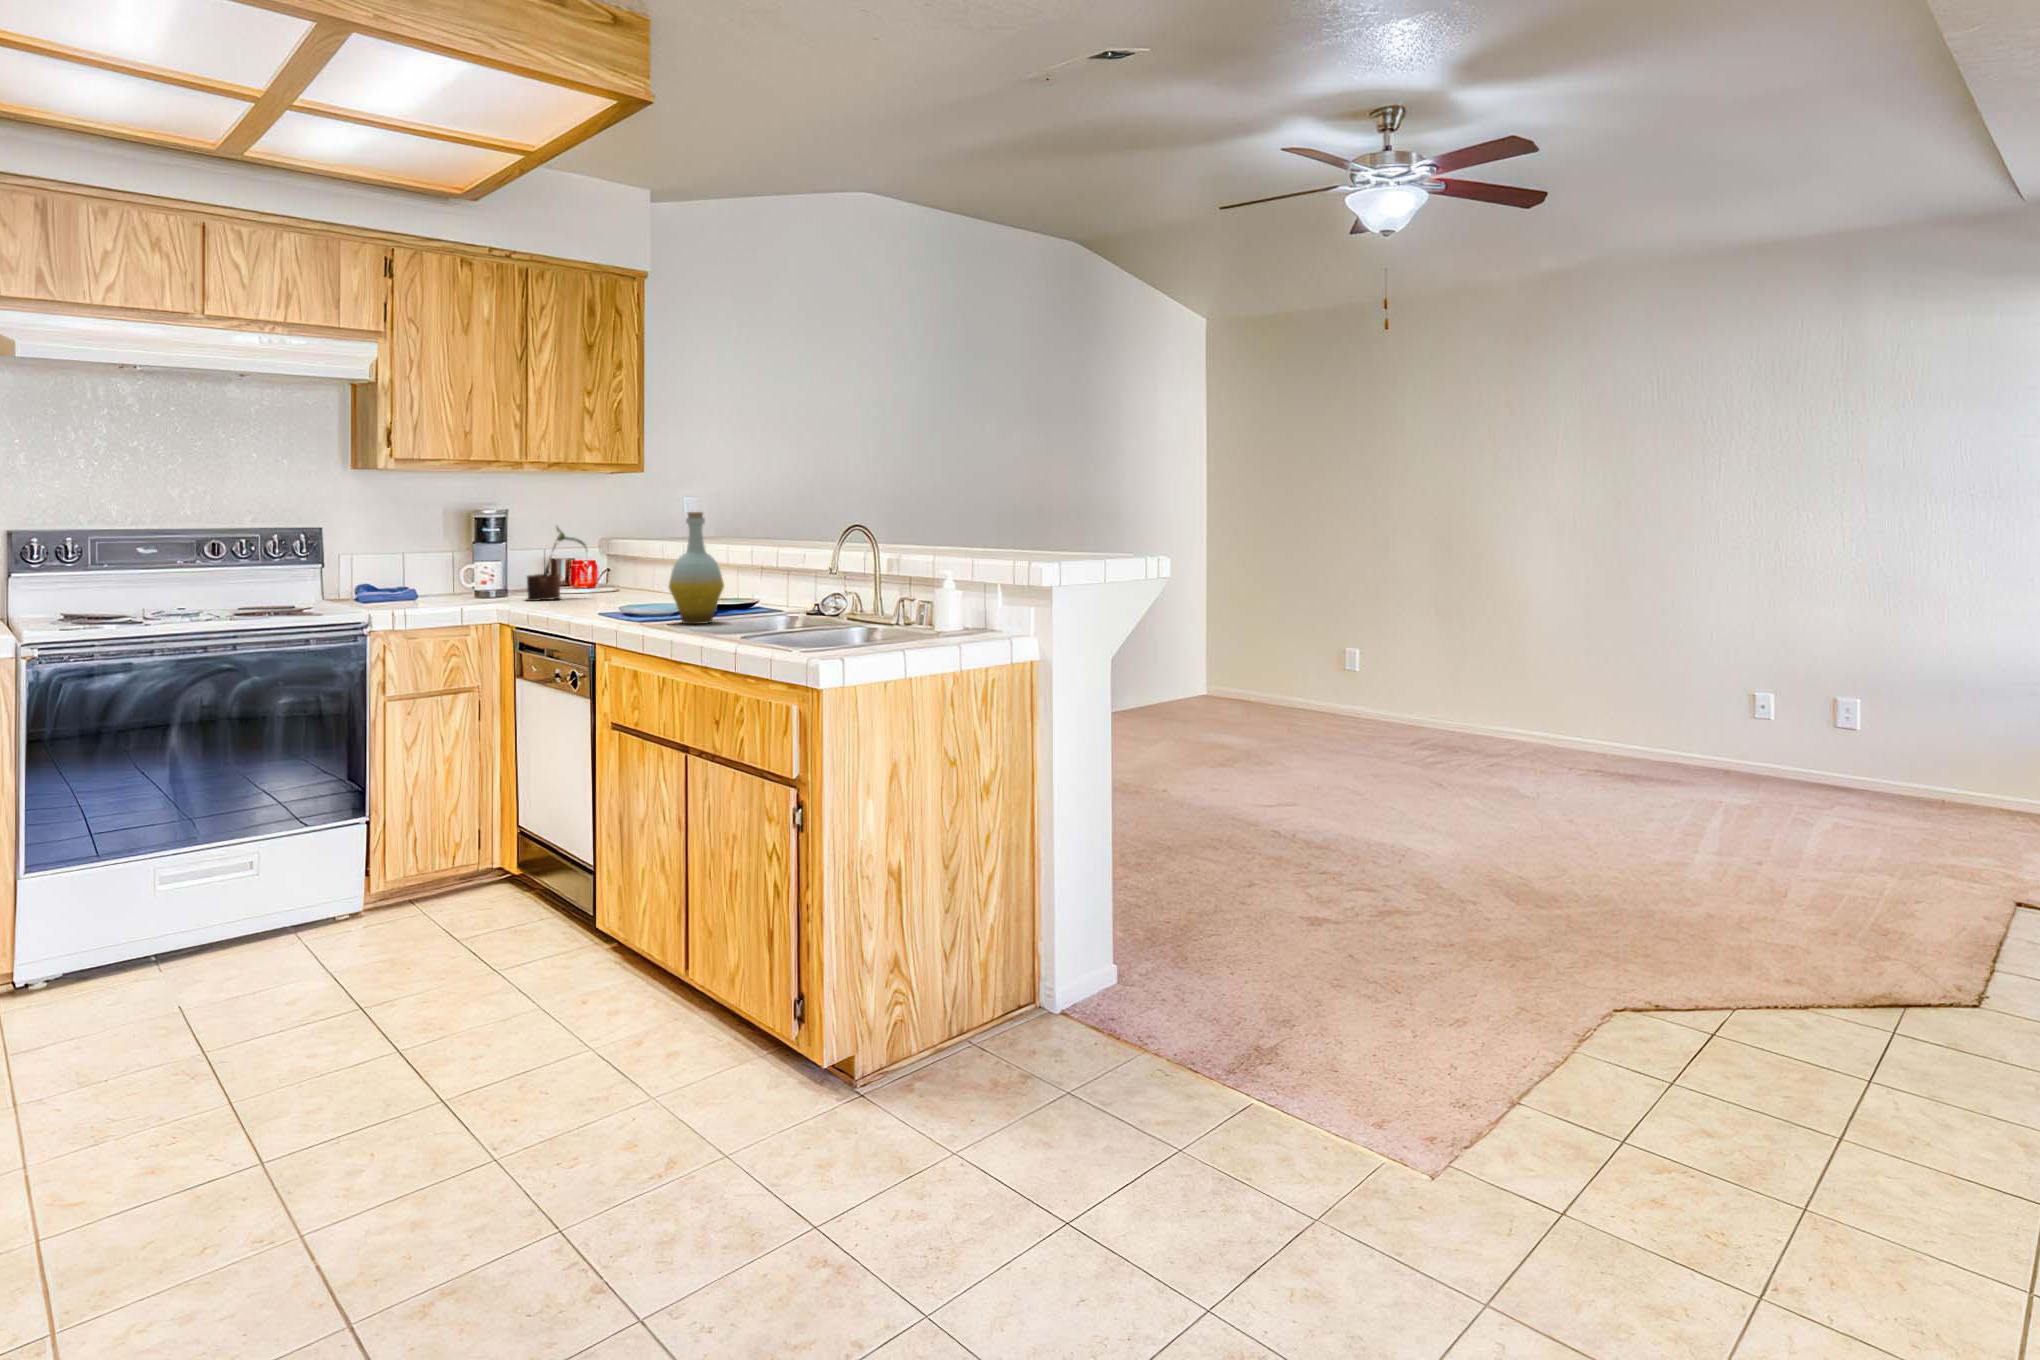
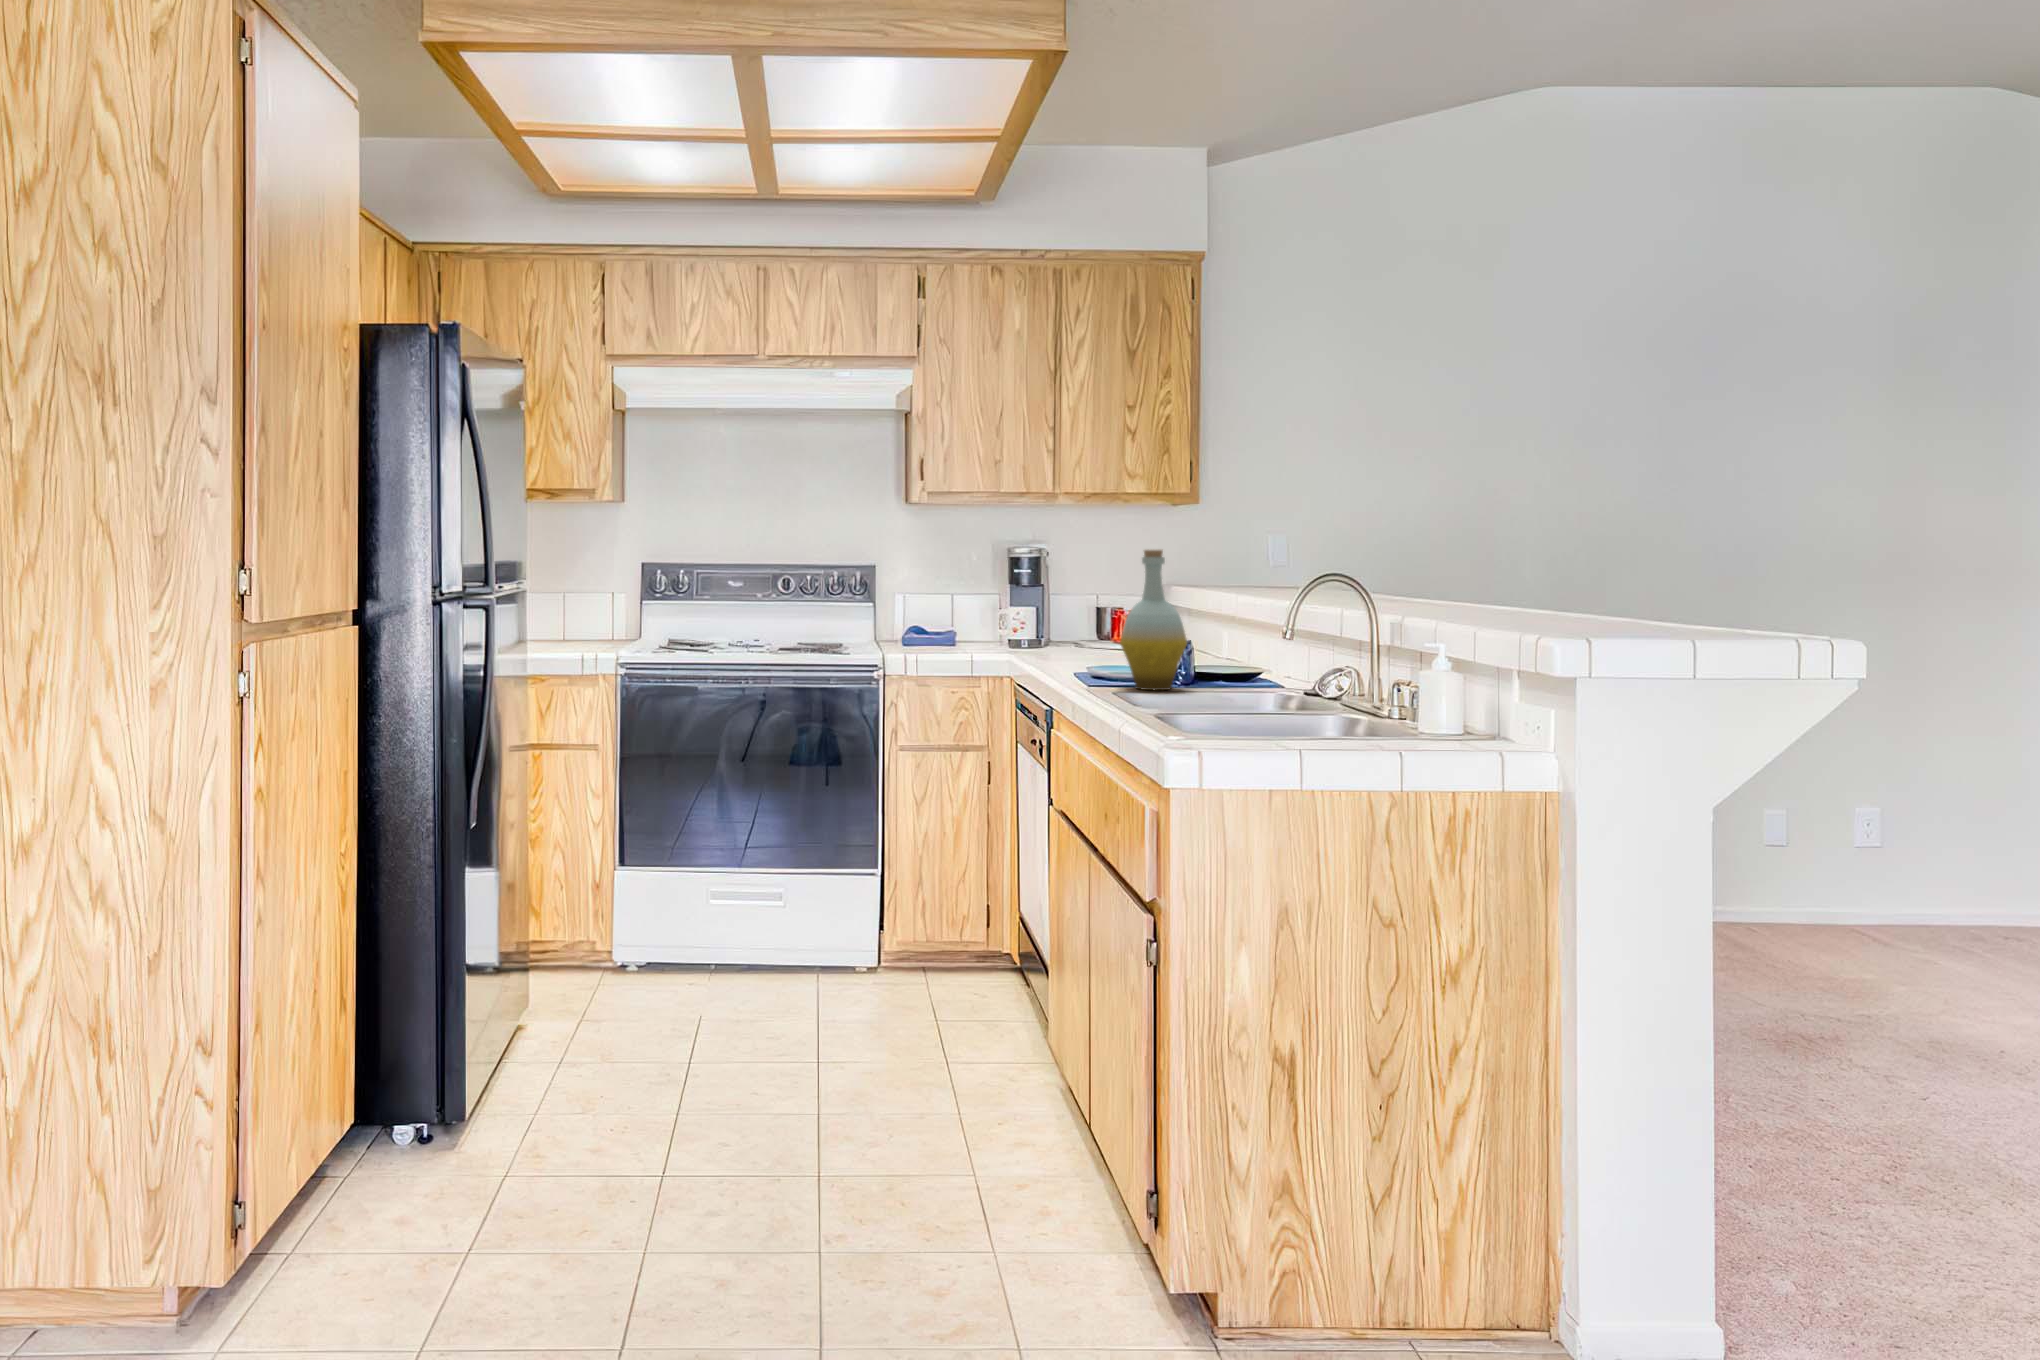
potted plant: present [527,527,586,601] -> none [1038,564,1110,651]

